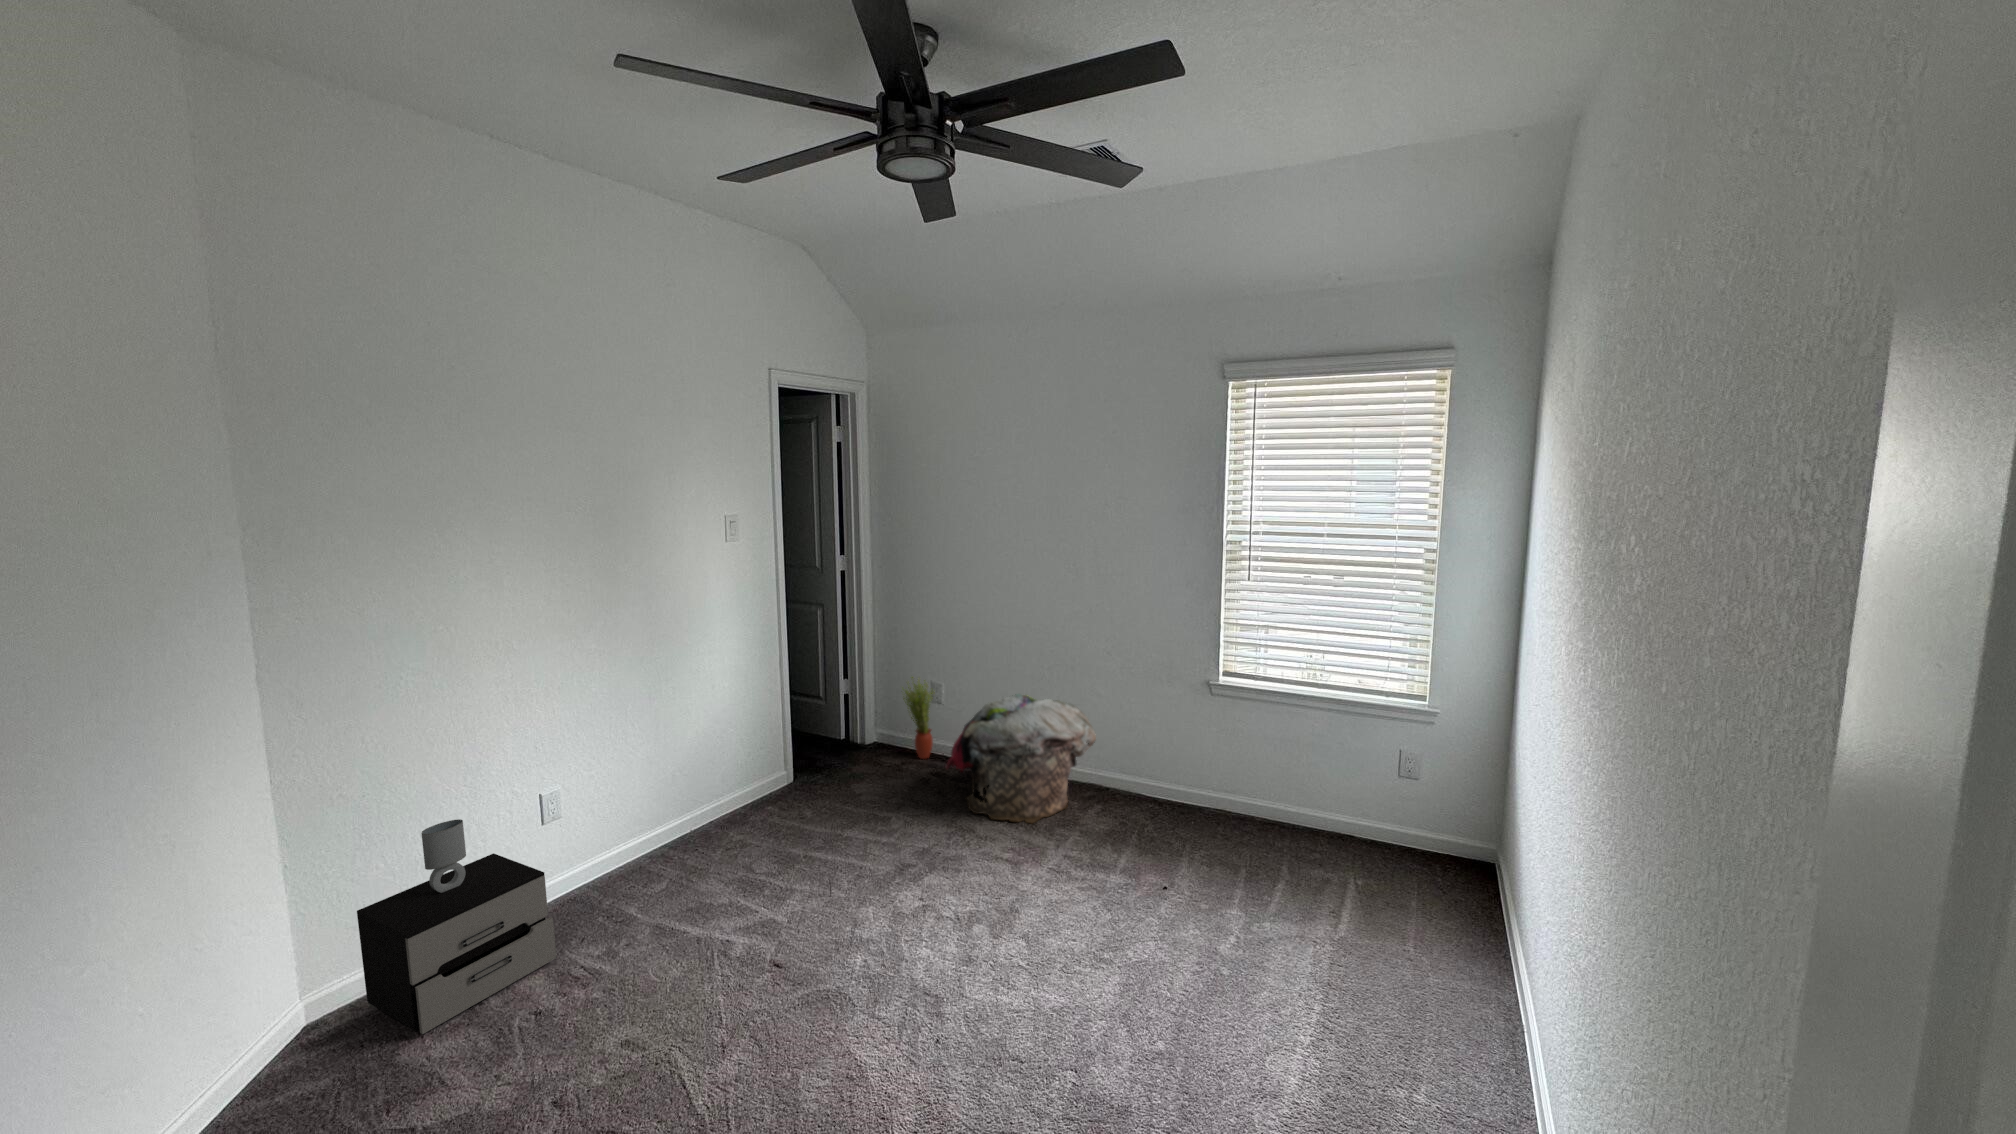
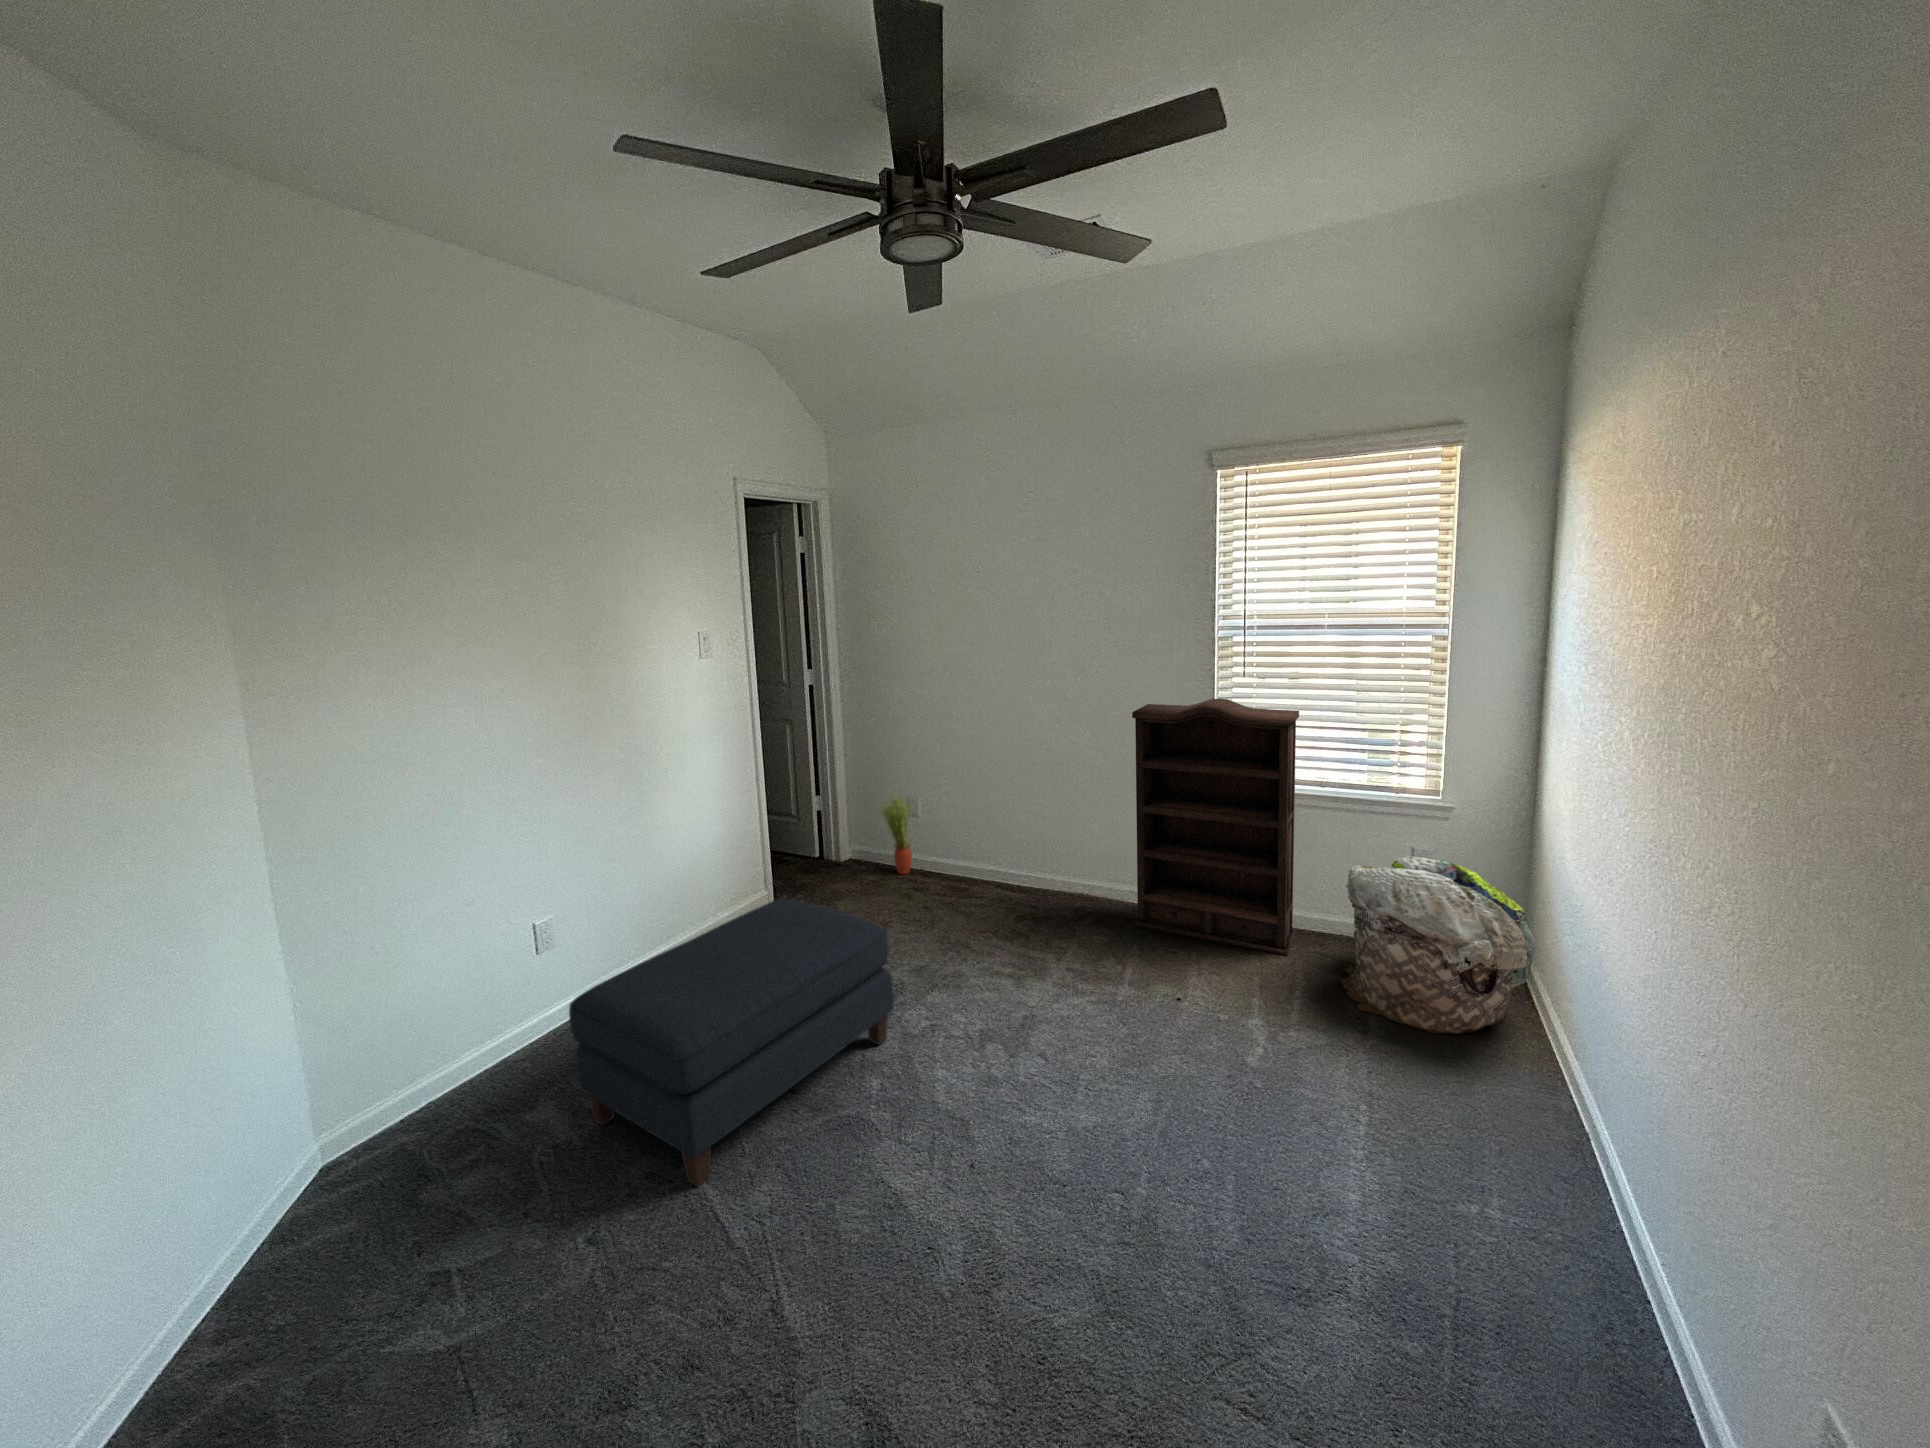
bookshelf: none [1138,600,1298,850] -> present [1132,699,1299,955]
laundry basket: present [946,694,1096,823] -> present [1340,856,1535,1034]
ottoman: none [559,778,887,1054] -> present [569,899,894,1187]
nightstand: present [357,819,556,1034] -> none [368,954,565,1173]

